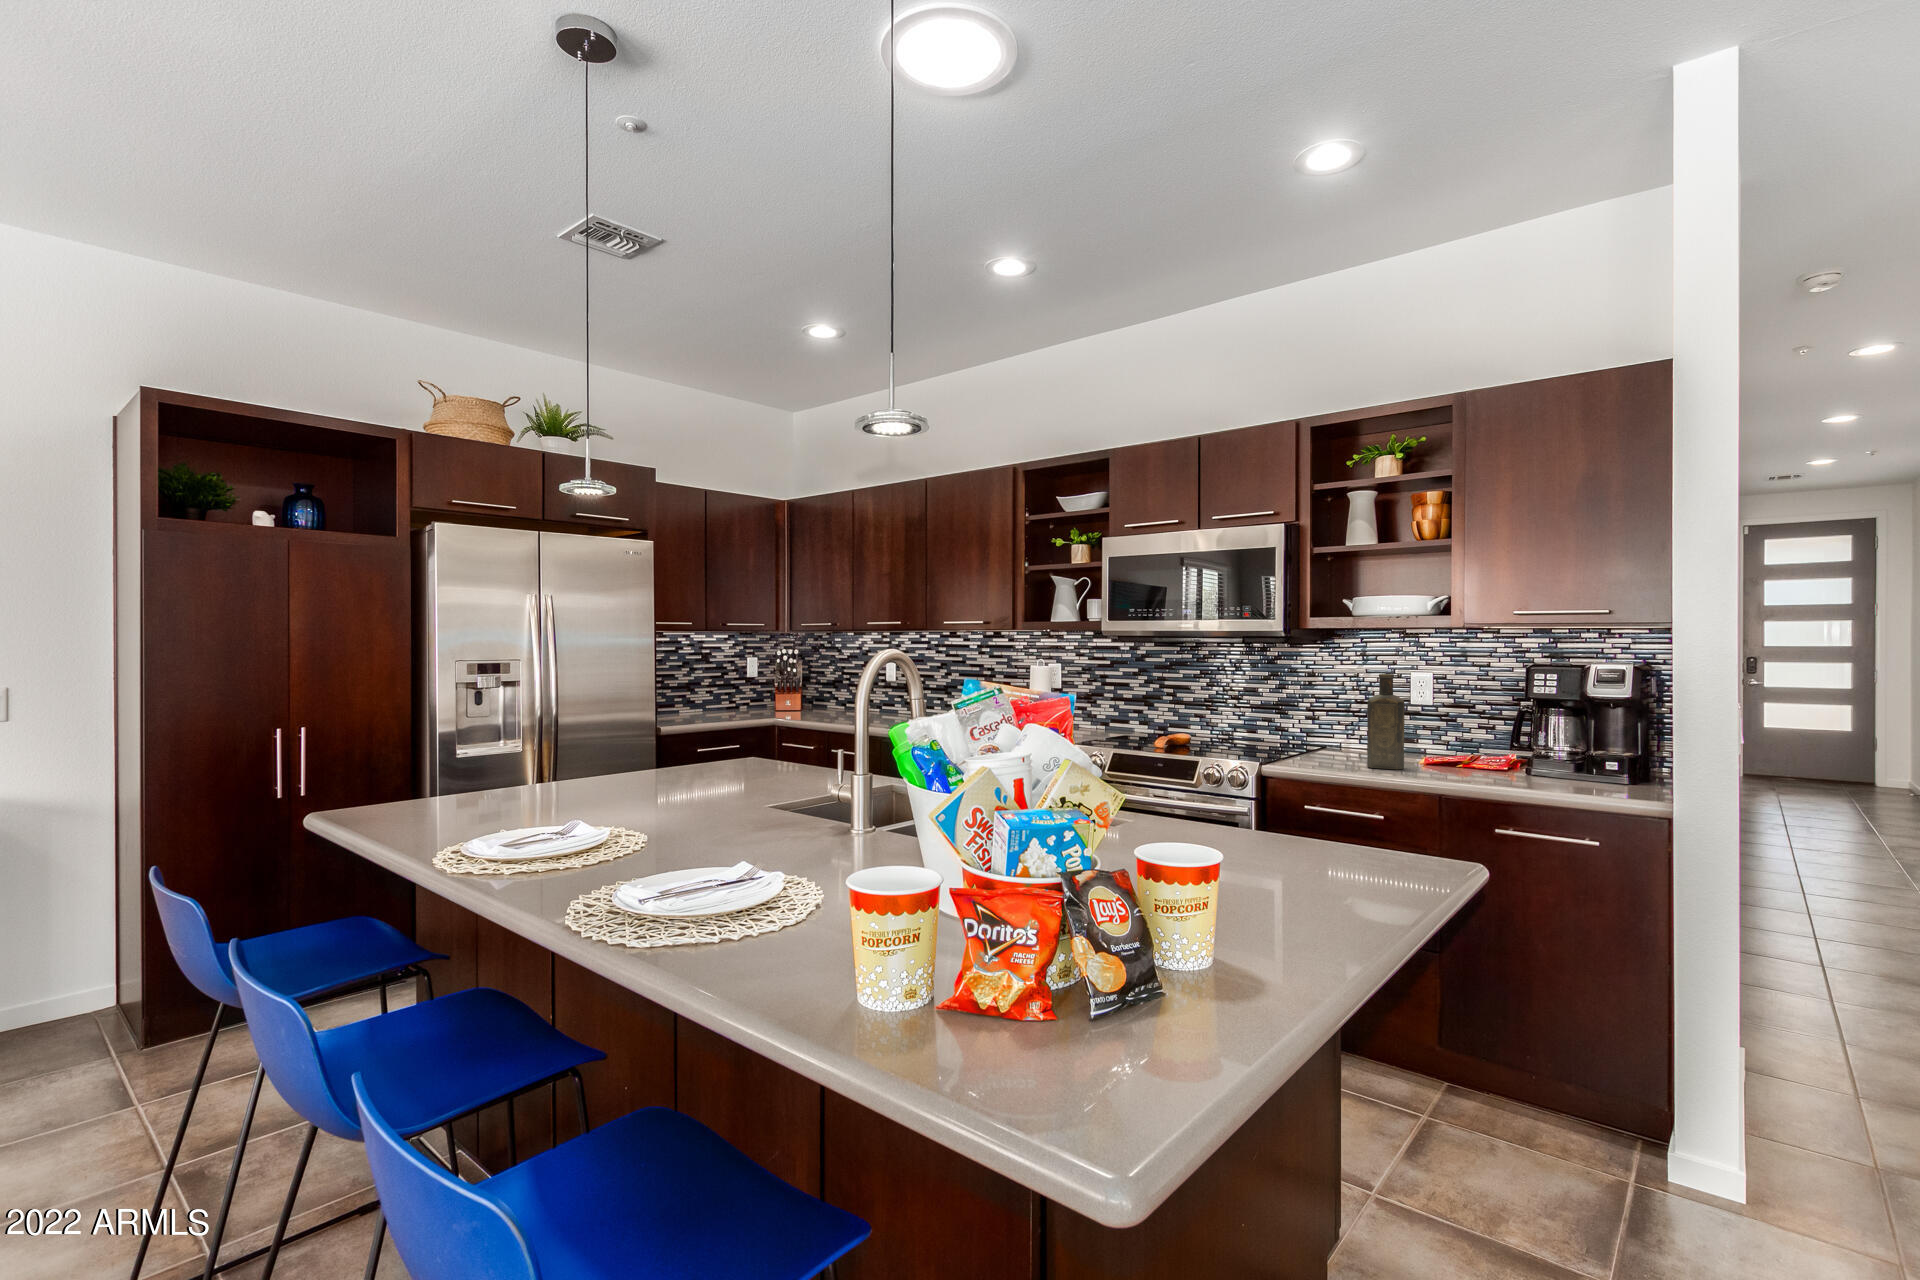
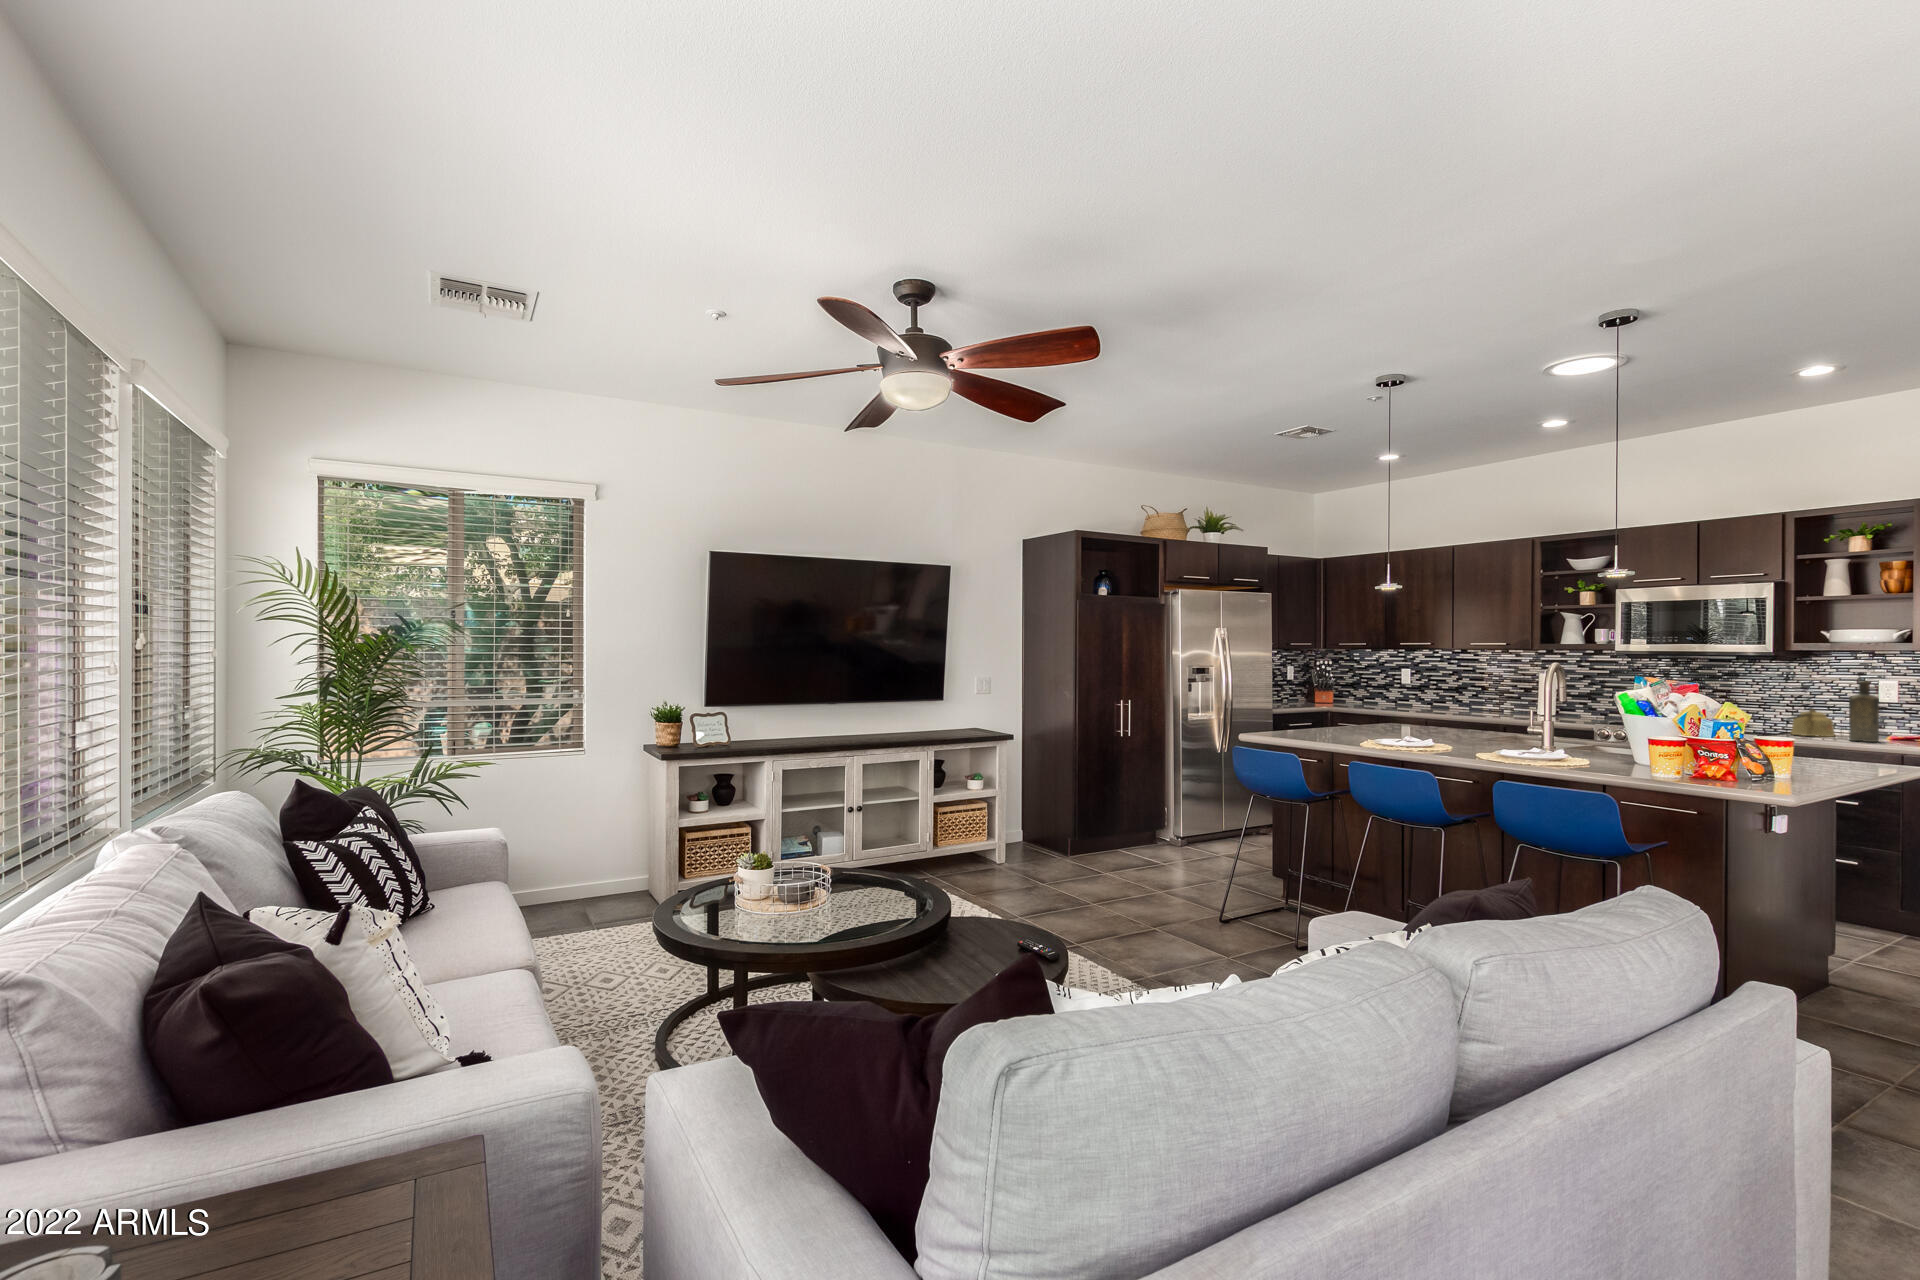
kettle: none [1296,716,1356,759] -> present [1787,709,1835,737]

